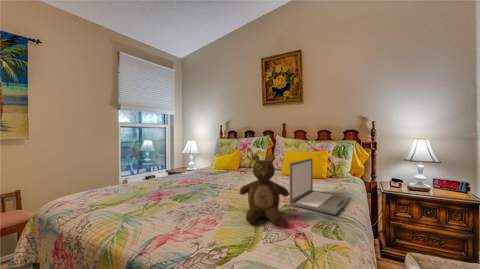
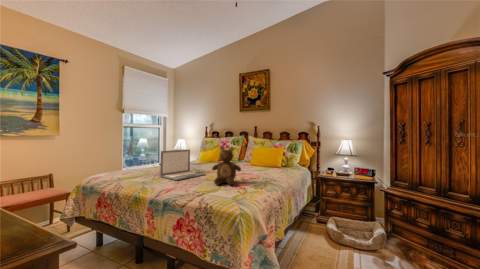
laptop: present [289,158,351,215] -> present [160,150,205,180]

